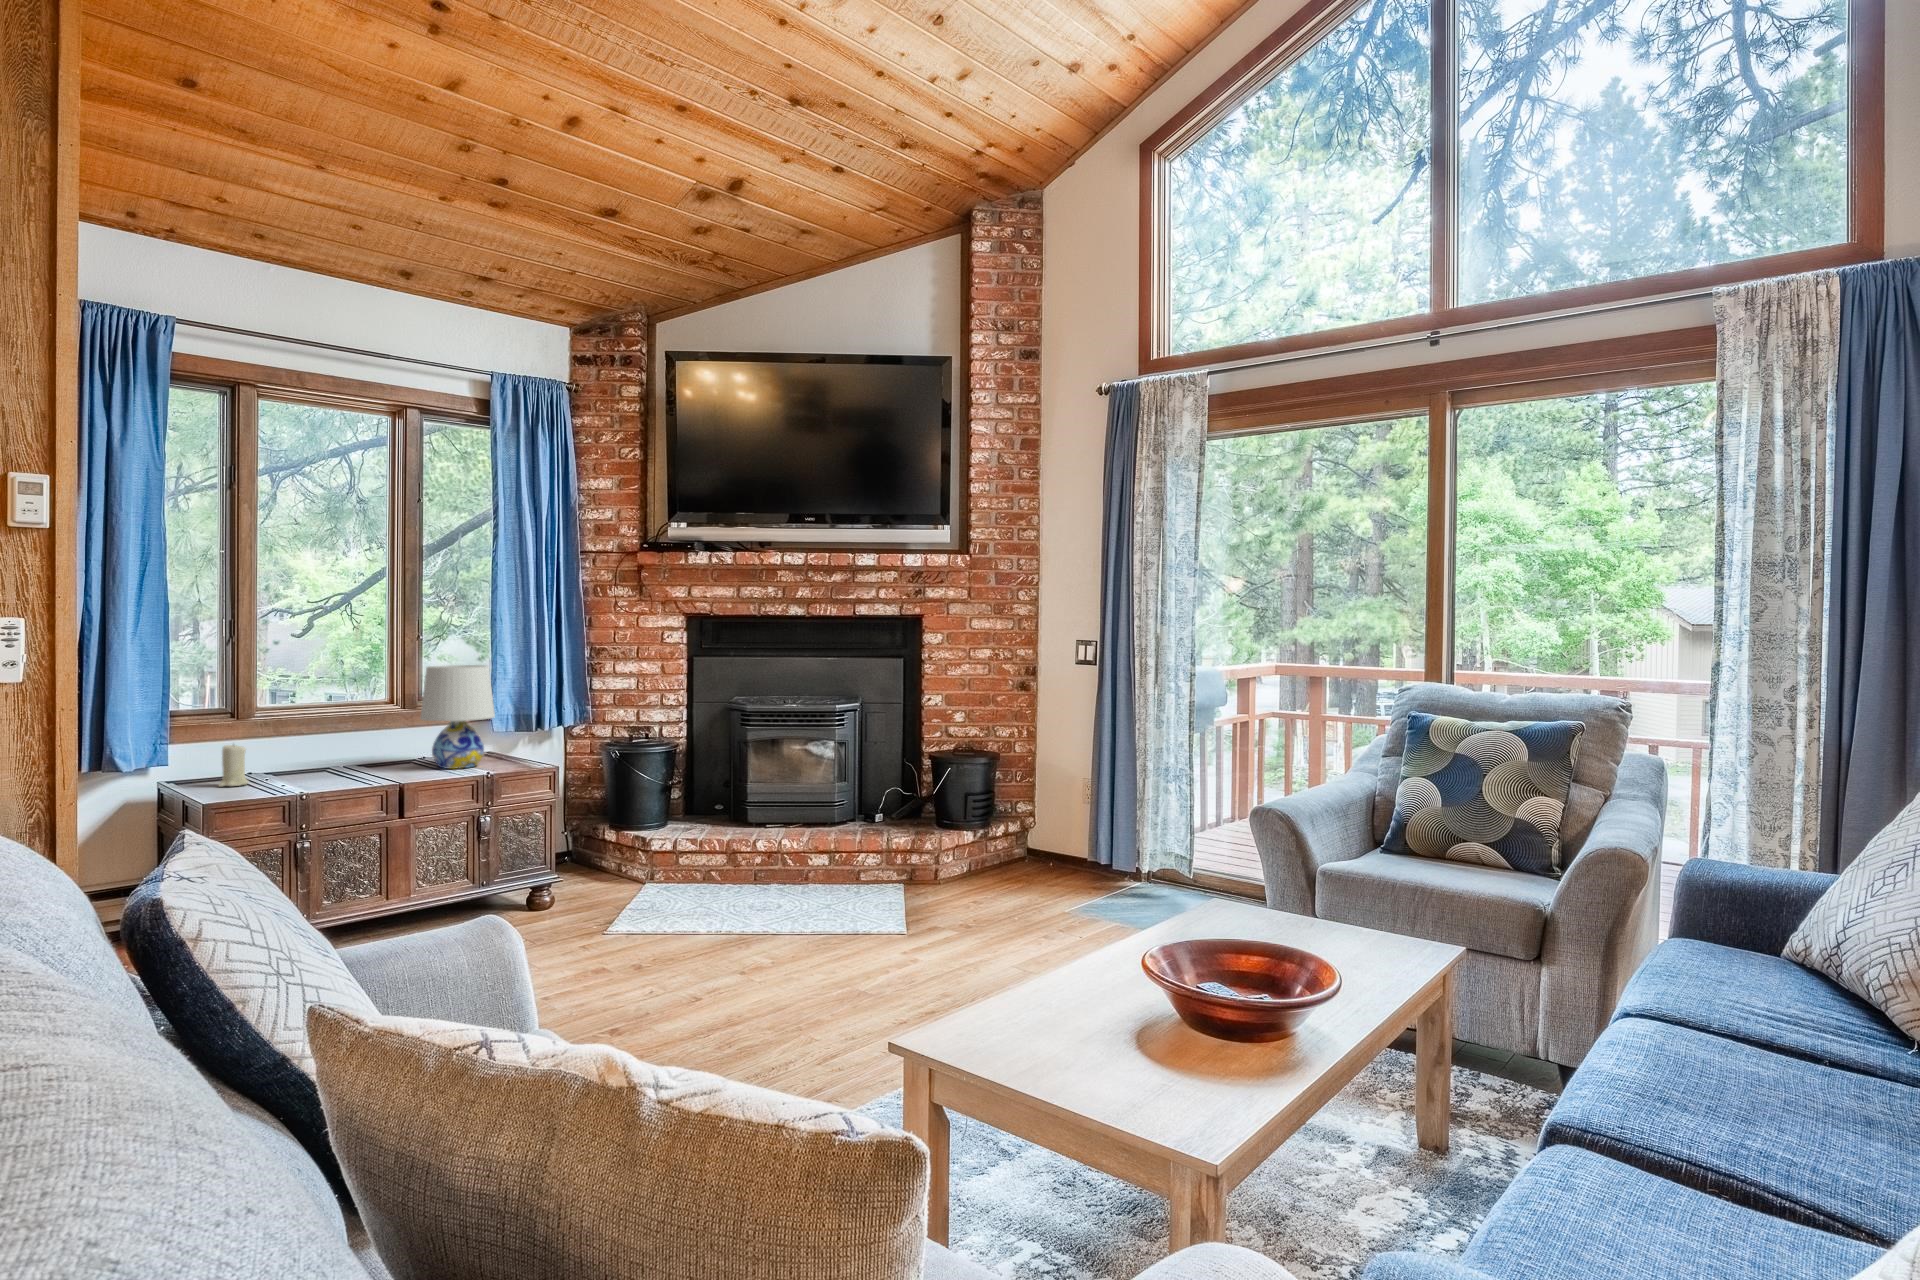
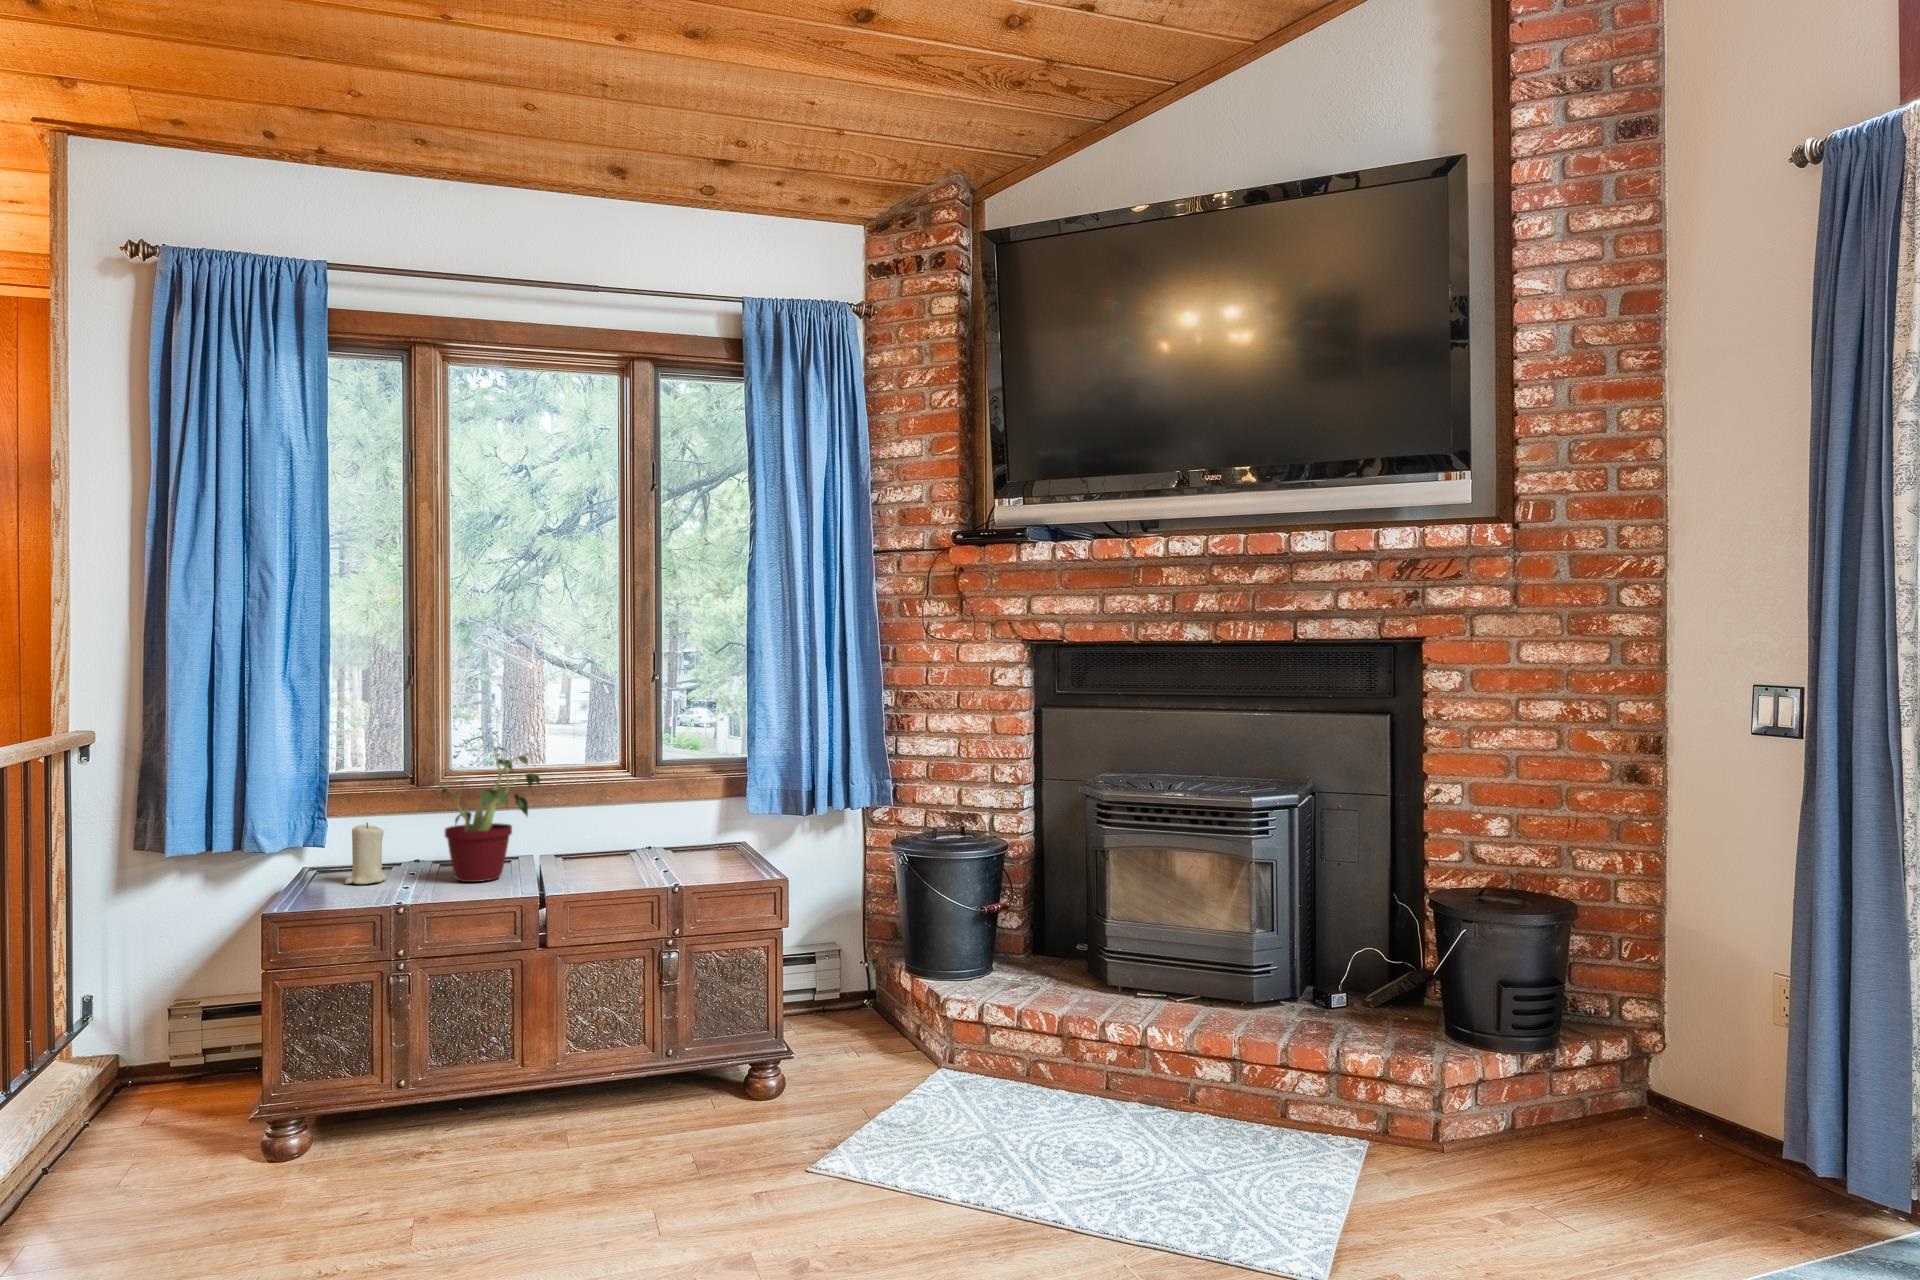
table lamp: present [420,665,495,769] -> none [617,717,721,873]
potted plant: none [284,683,370,781] -> present [438,744,540,882]

